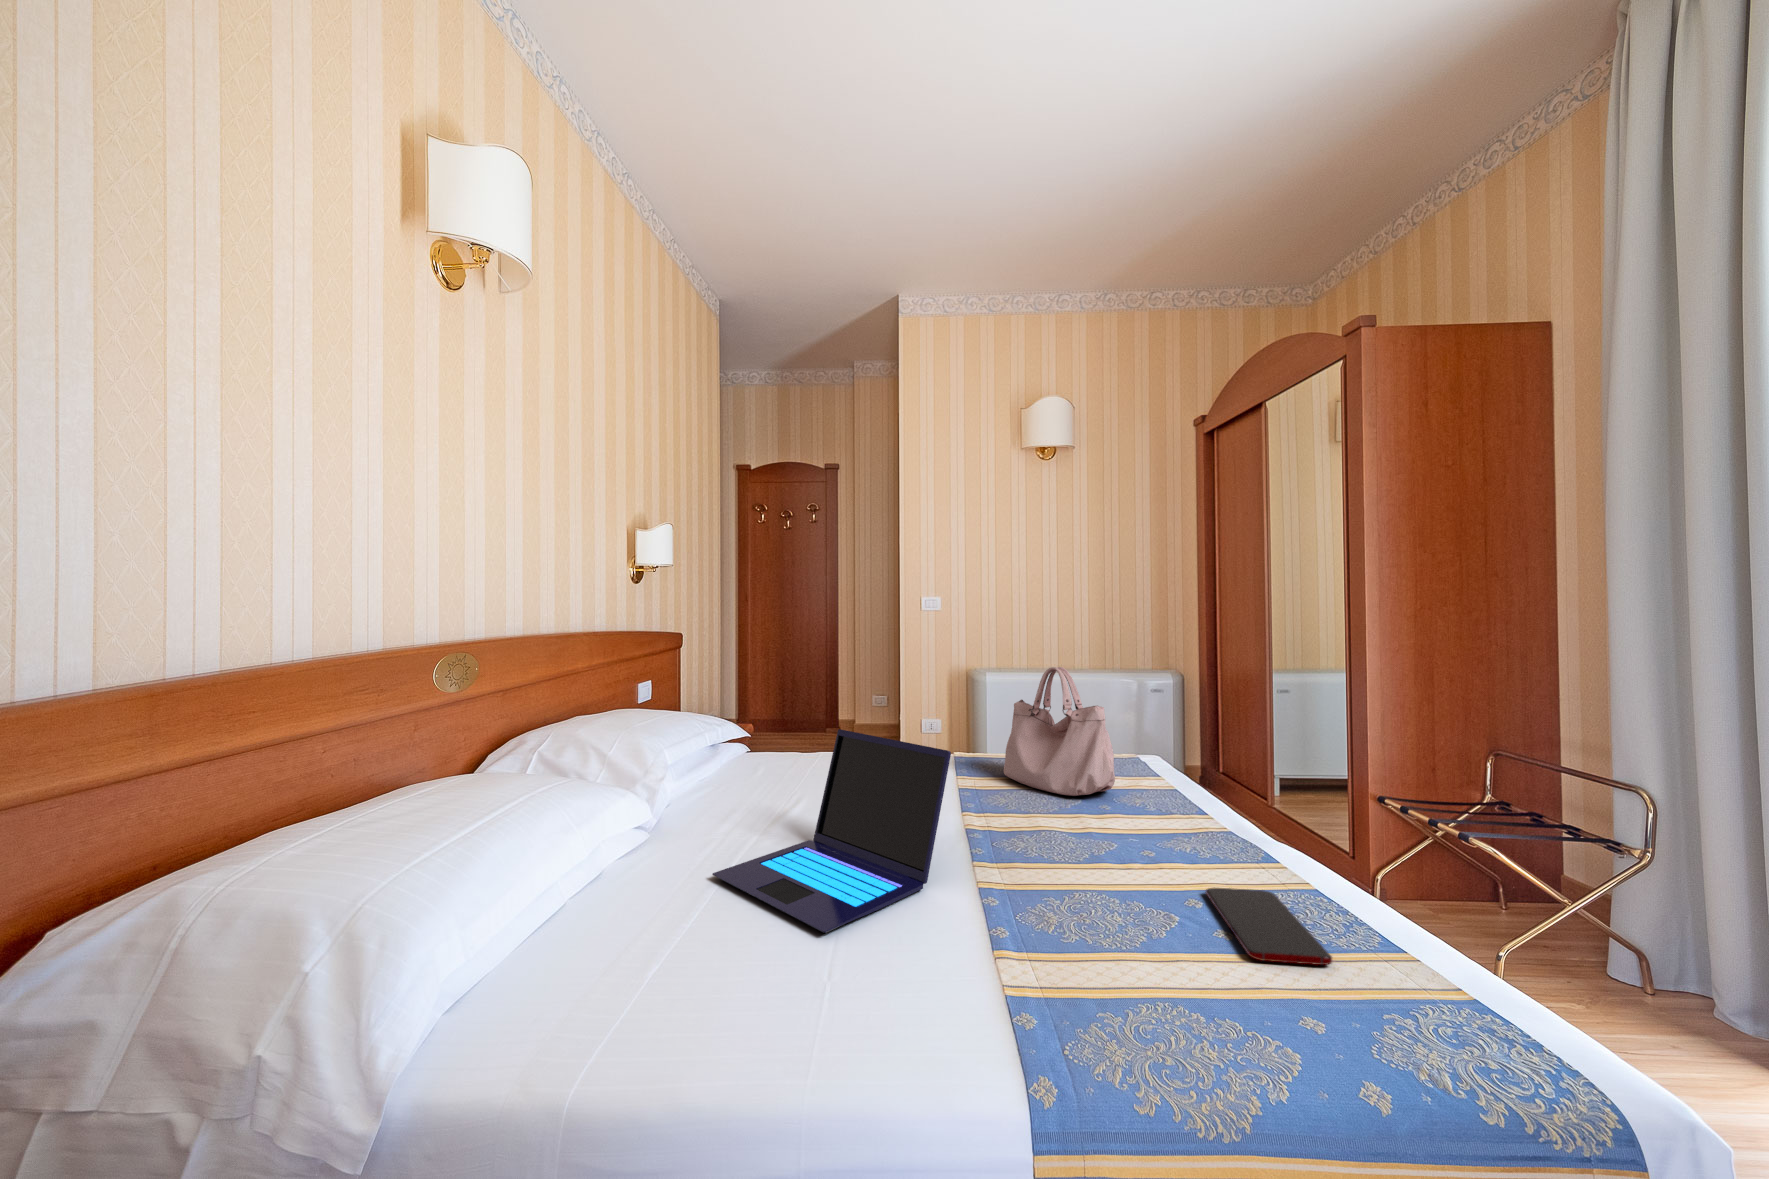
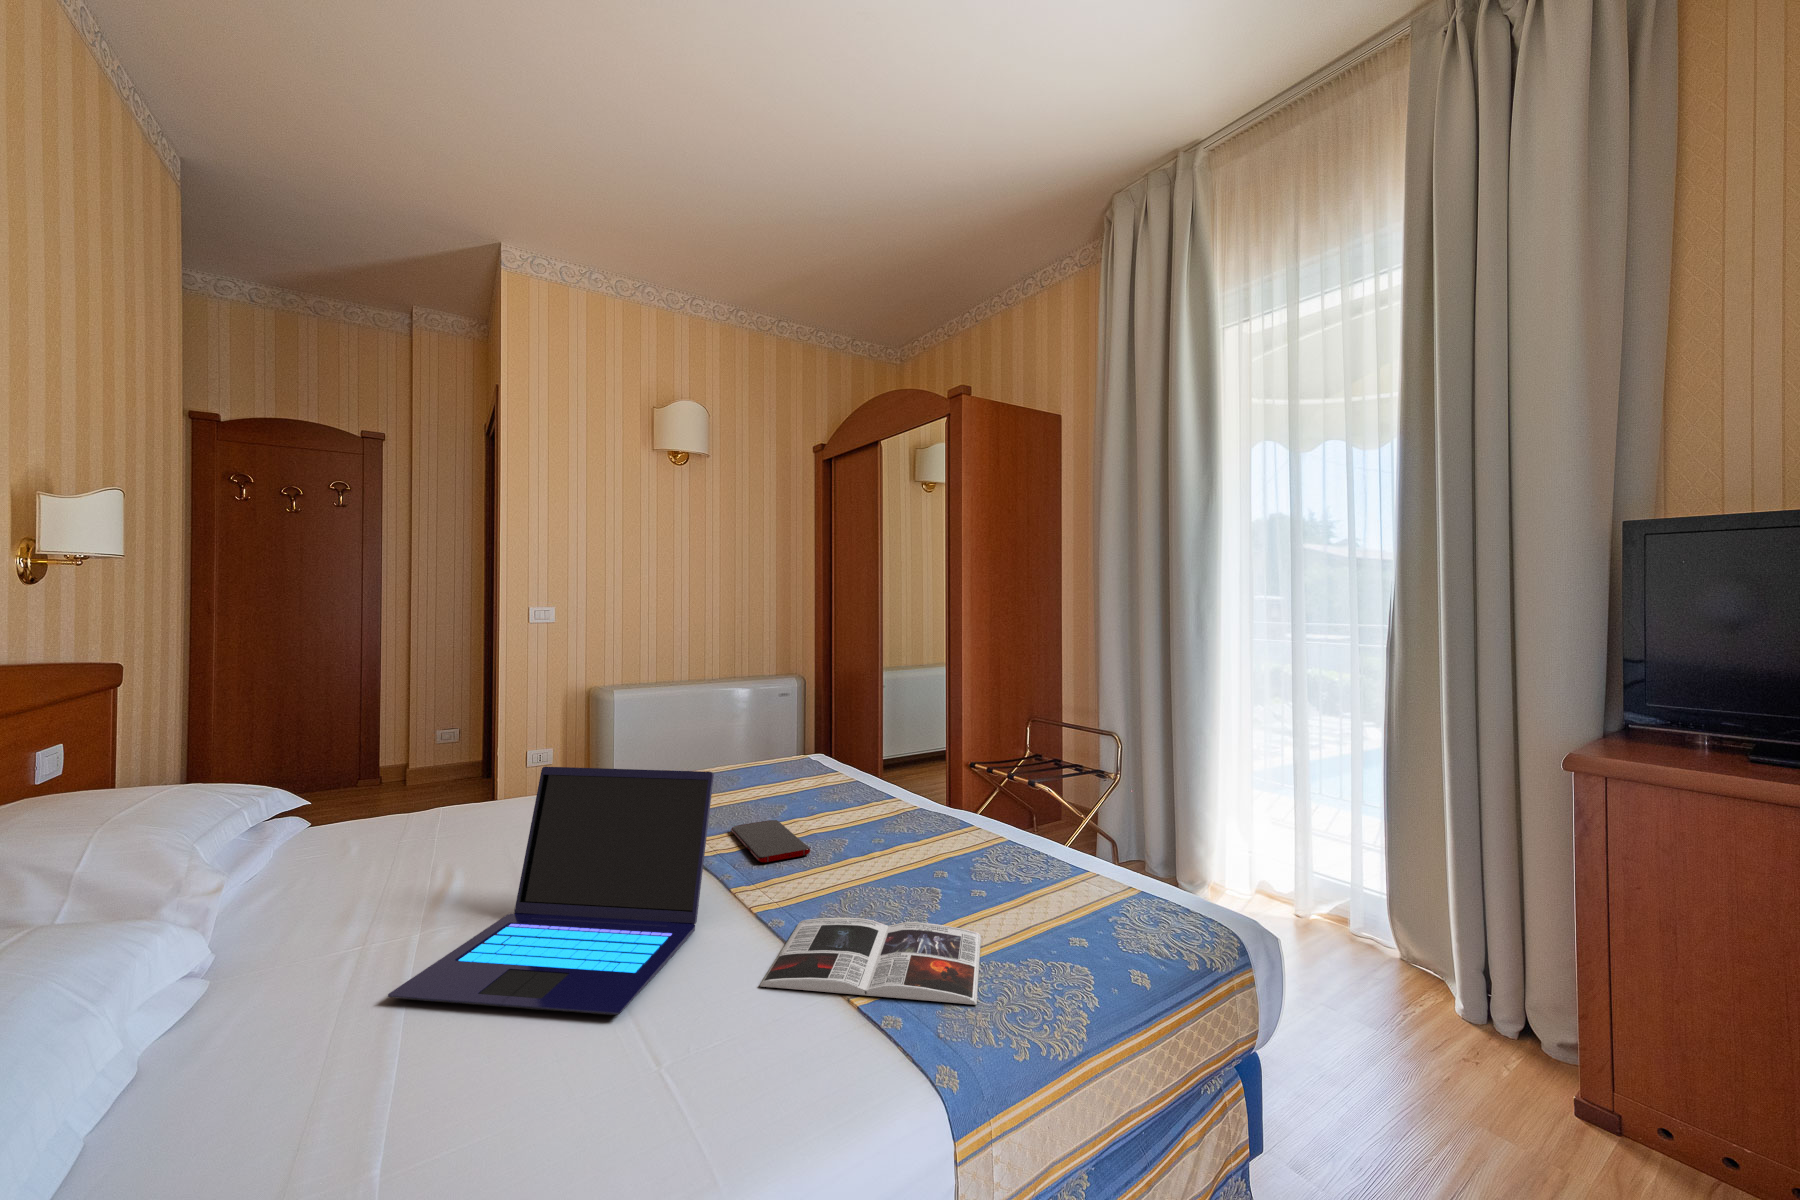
handbag: present [1004,667,1115,796] -> none [690,676,812,804]
smartphone: present [1206,888,1332,965] -> present [731,820,810,862]
magazine: none [939,907,1190,1040] -> present [760,918,981,1005]

